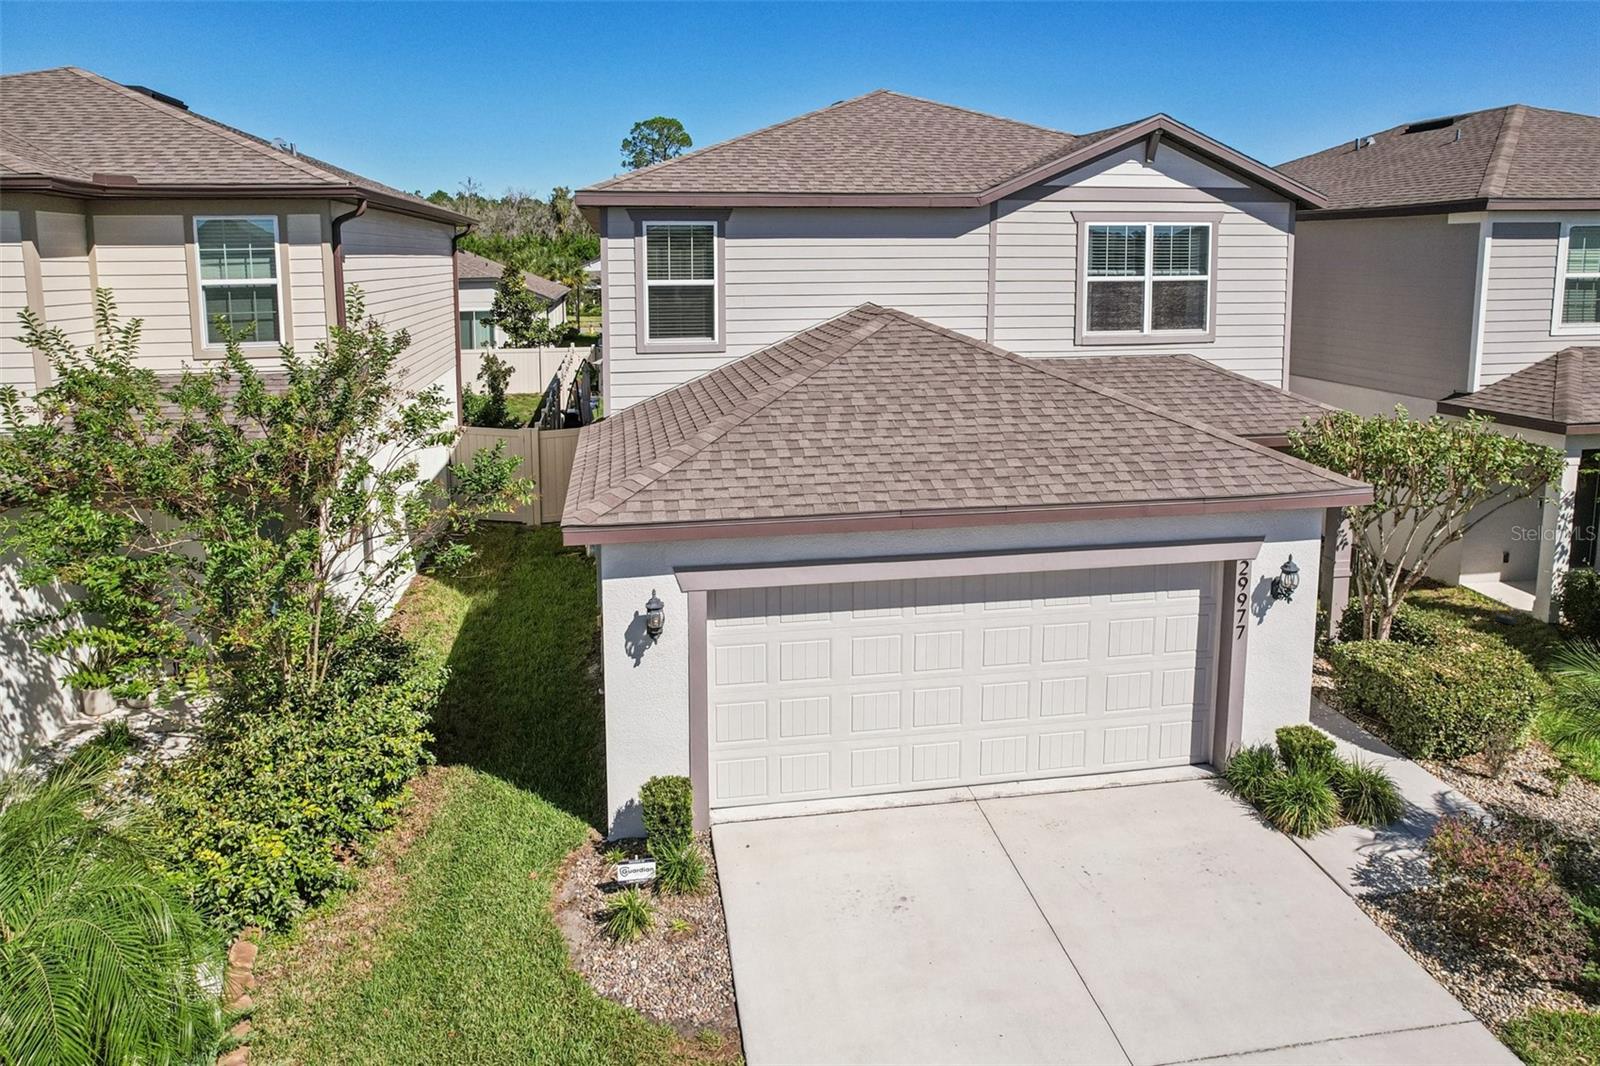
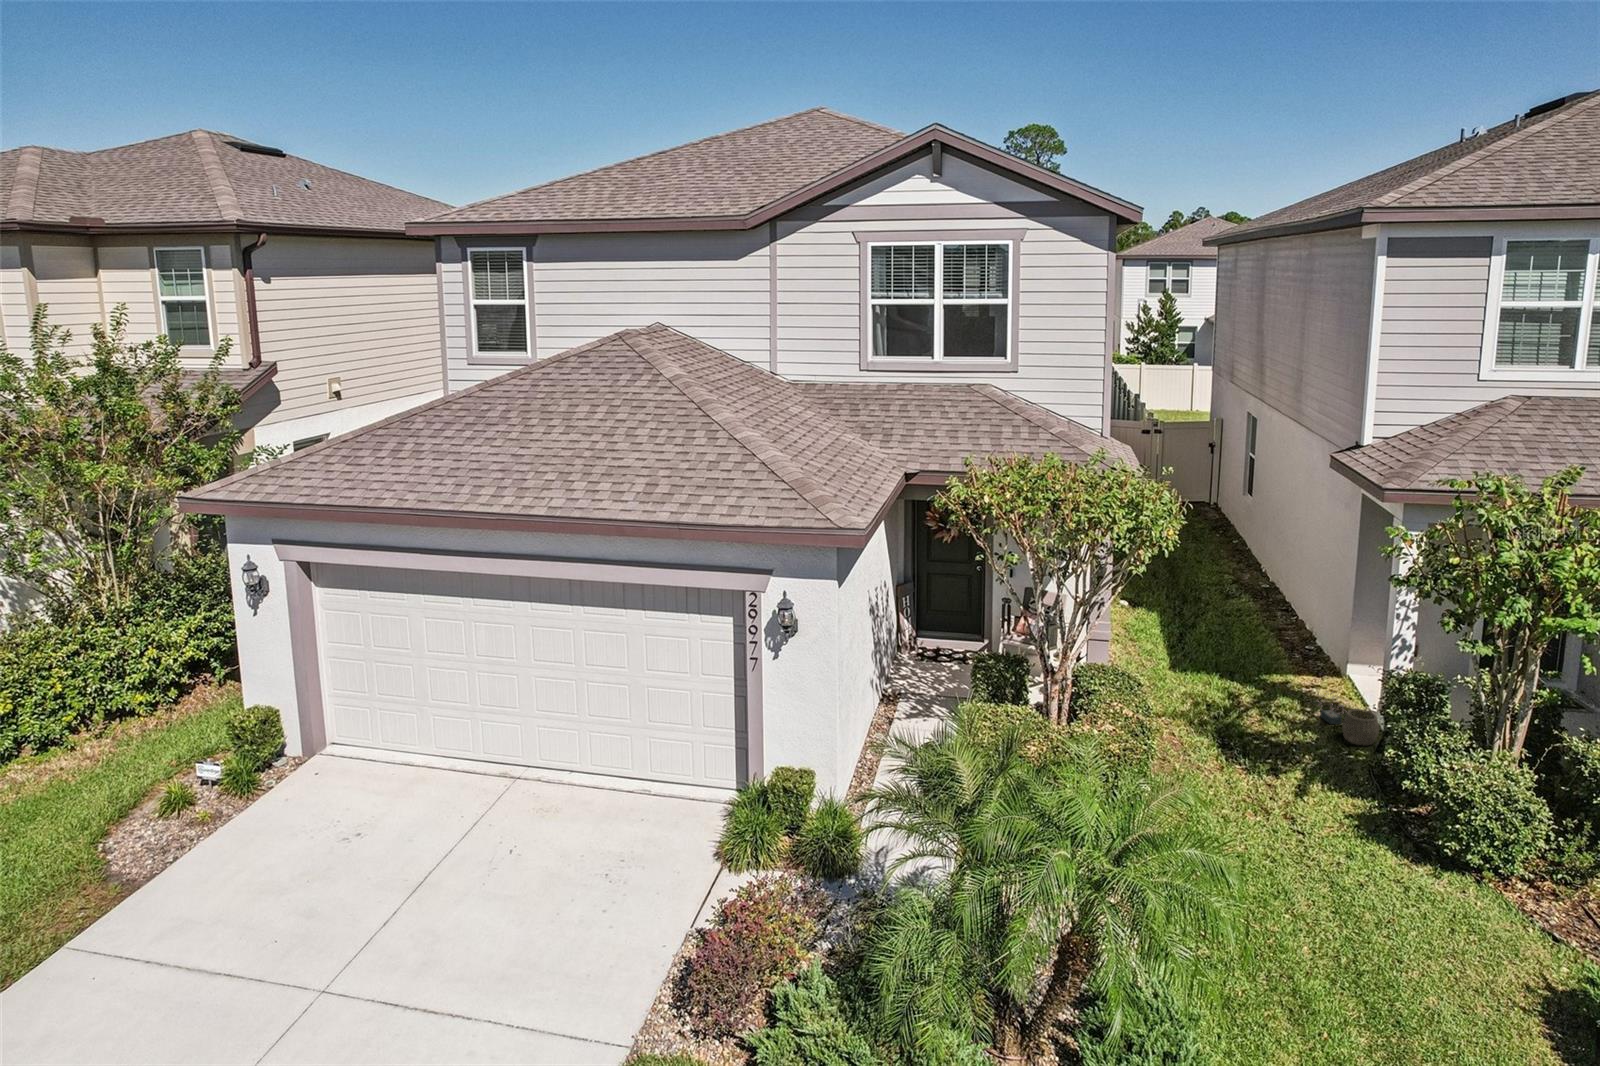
woven basket: none [1531,607,1564,635] -> present [1342,709,1379,745]

